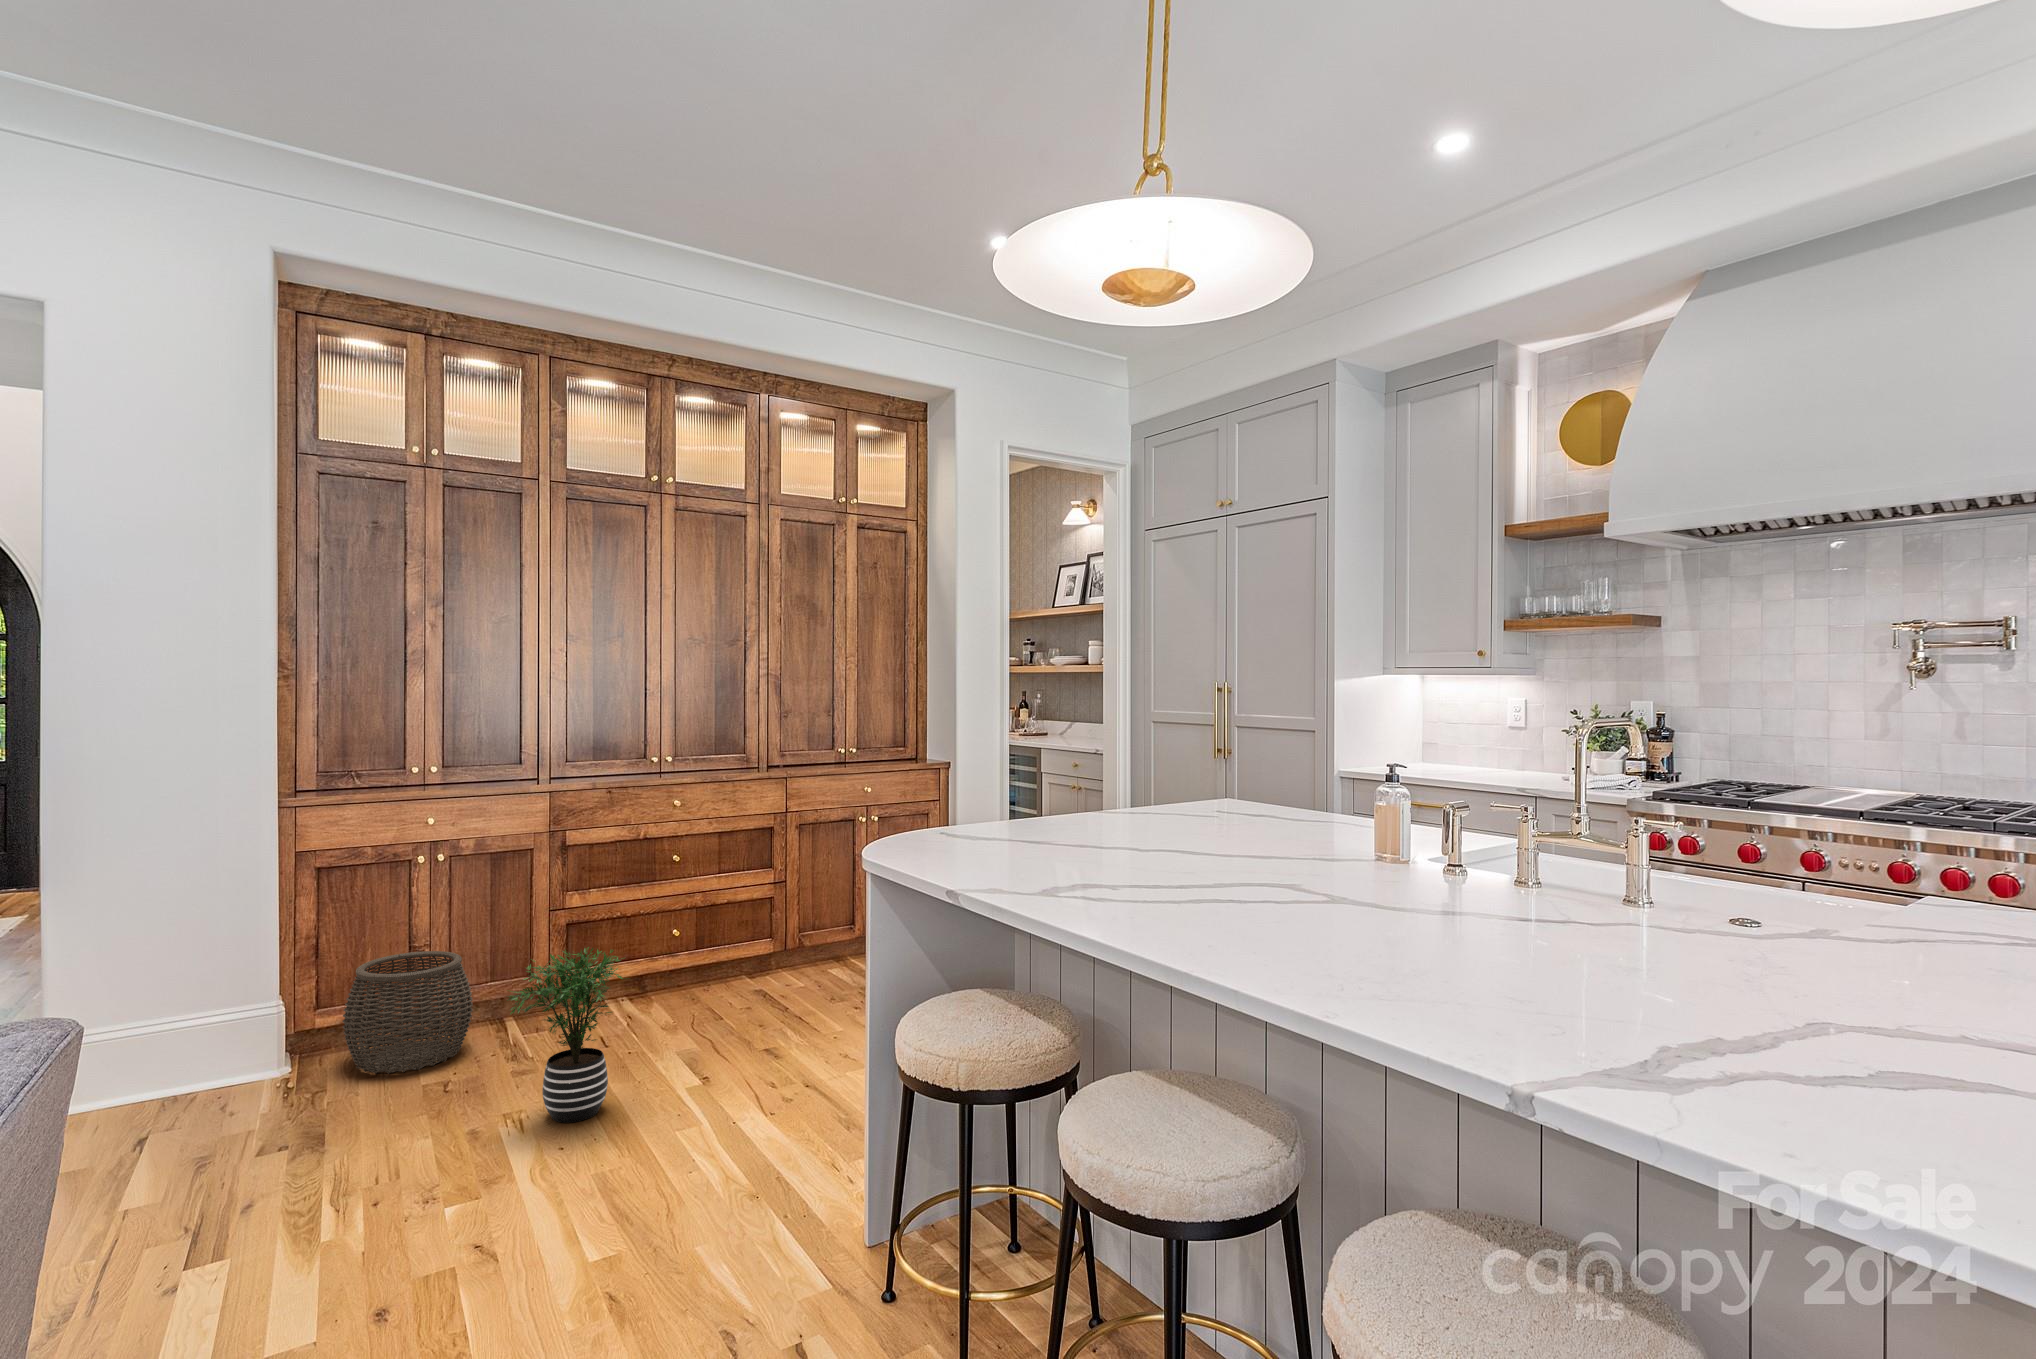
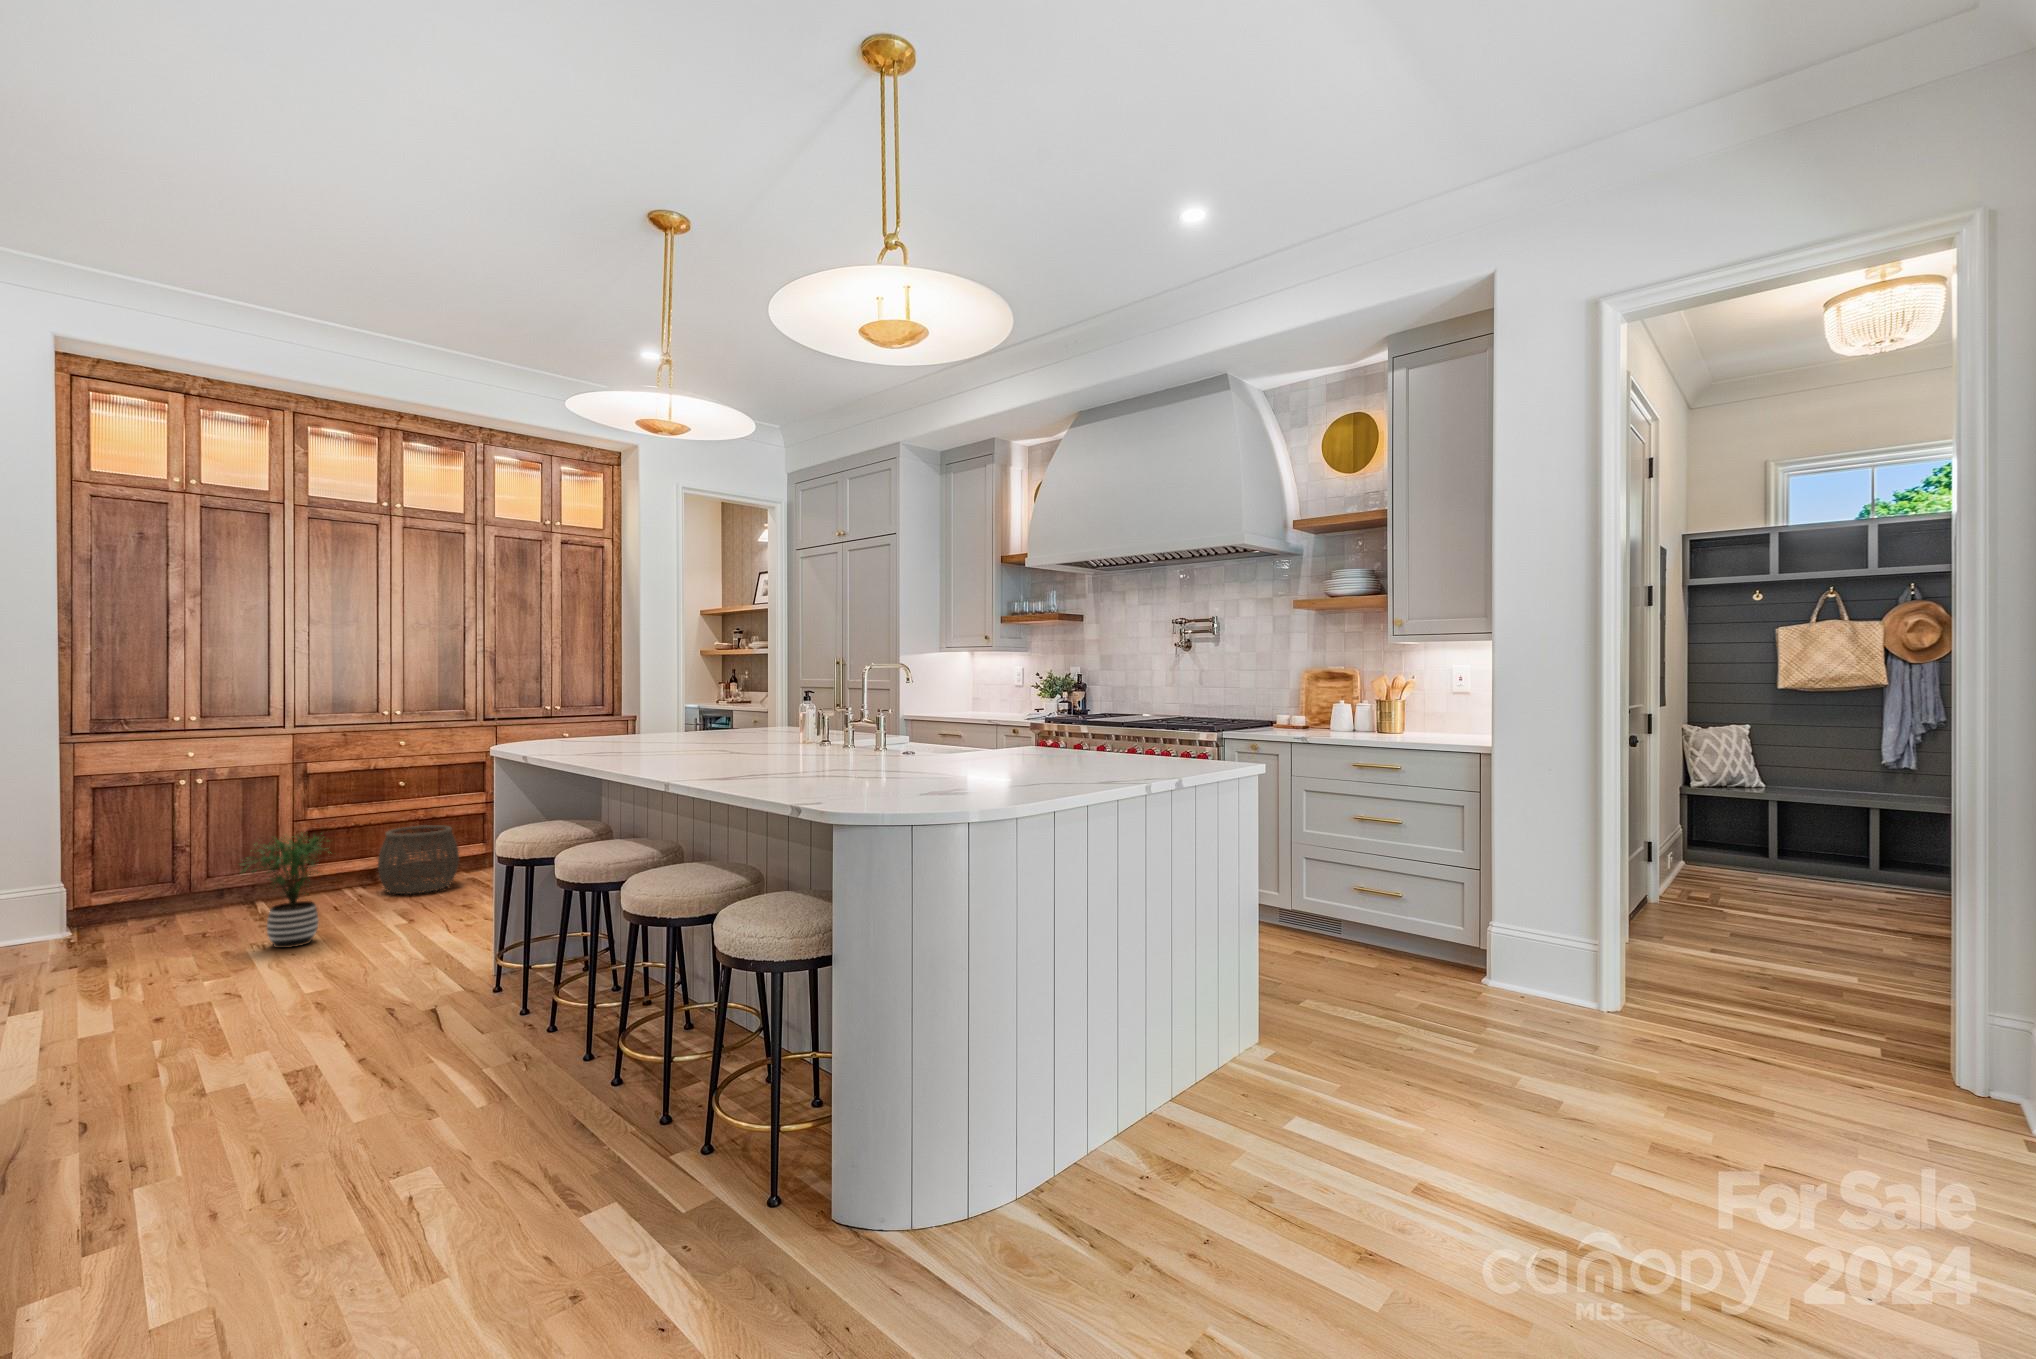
woven basket: present [342,951,473,1074] -> present [377,825,459,894]

